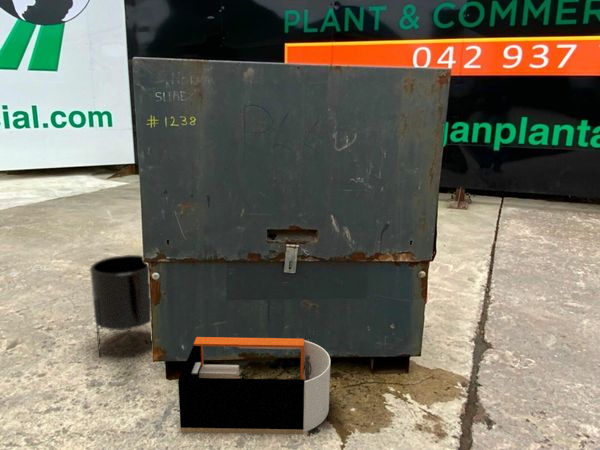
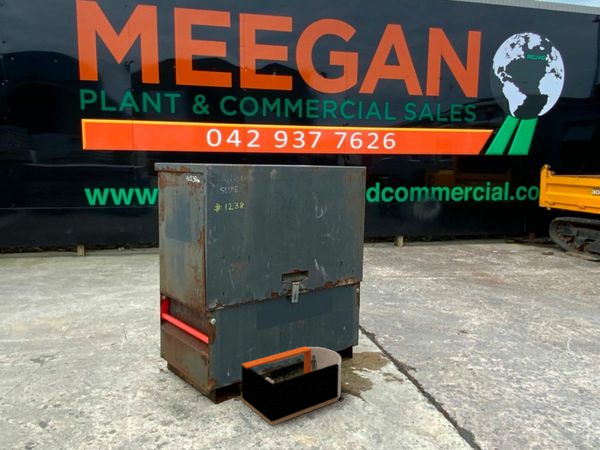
planter: present [90,255,151,355] -> none [121,319,178,412]

